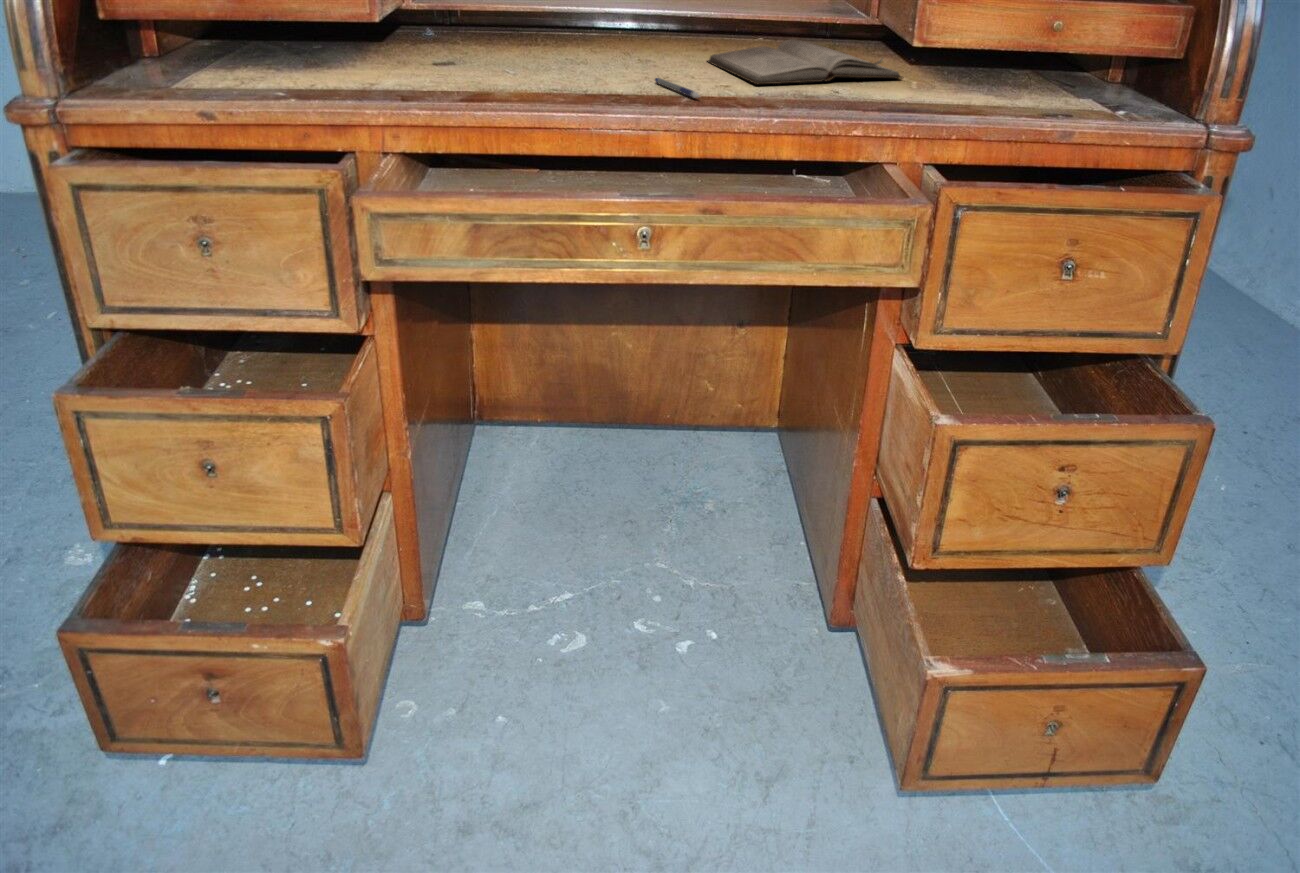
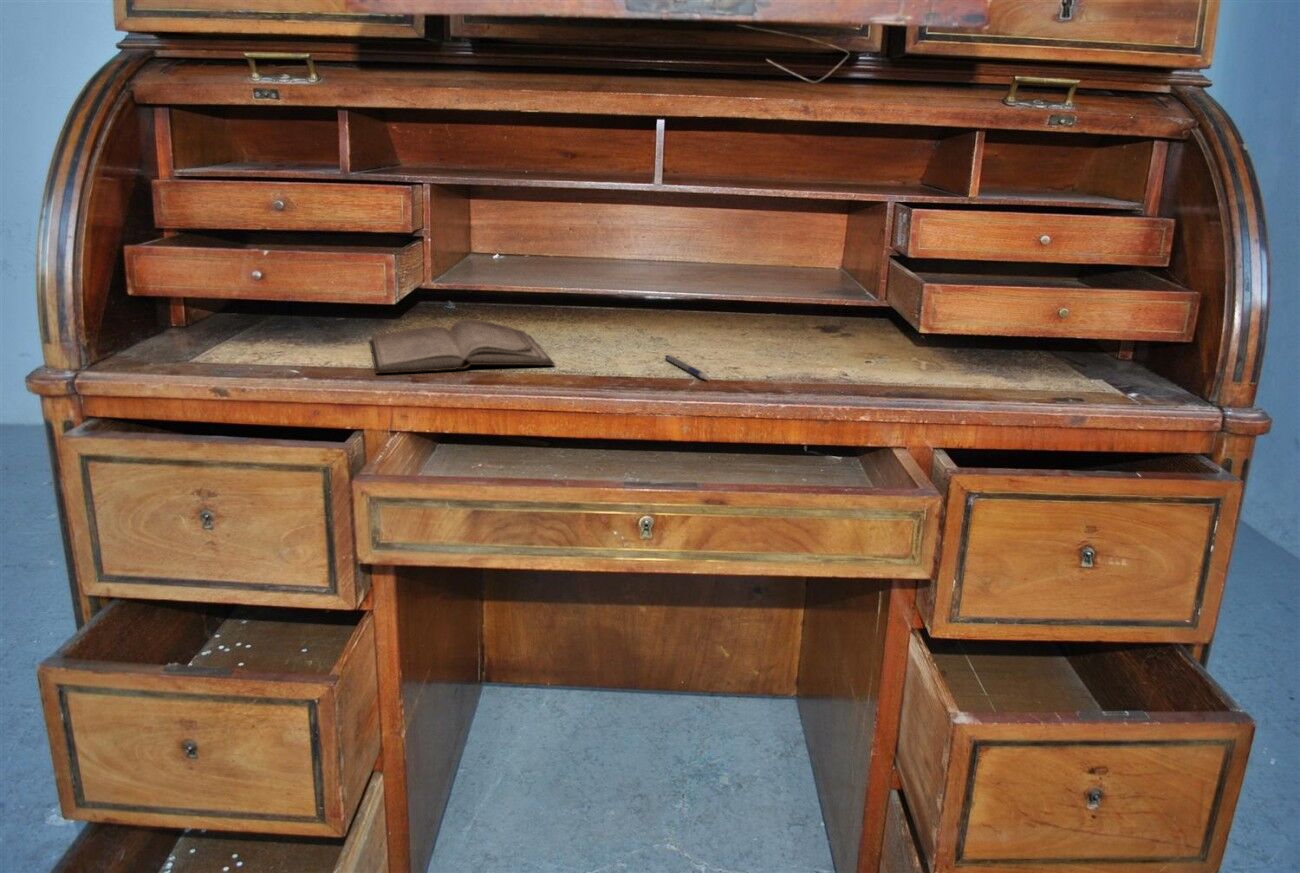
diary: present [707,39,902,84] -> present [370,319,554,373]

